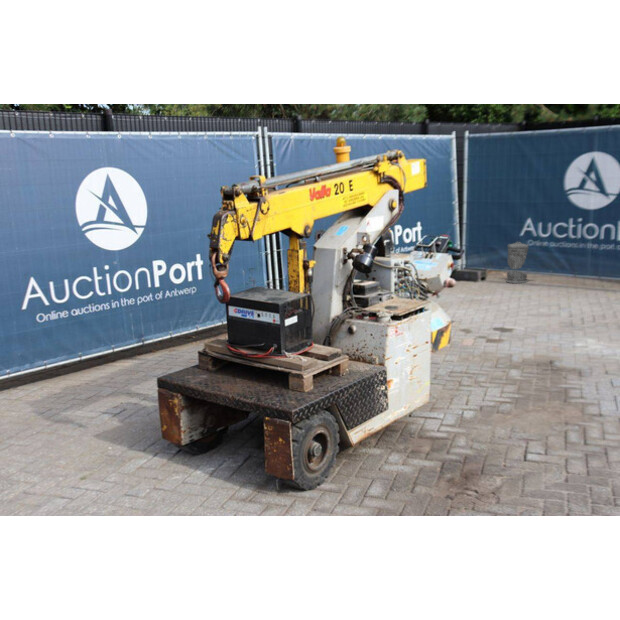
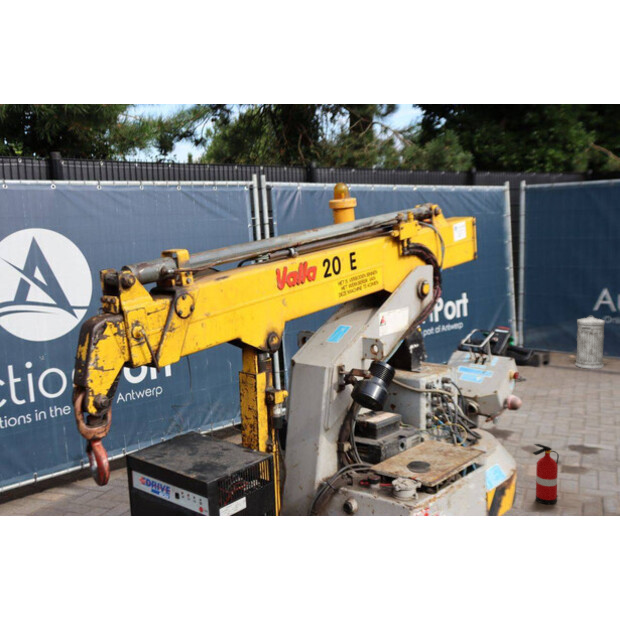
fire extinguisher: none [466,315,483,355] -> present [533,444,559,504]

